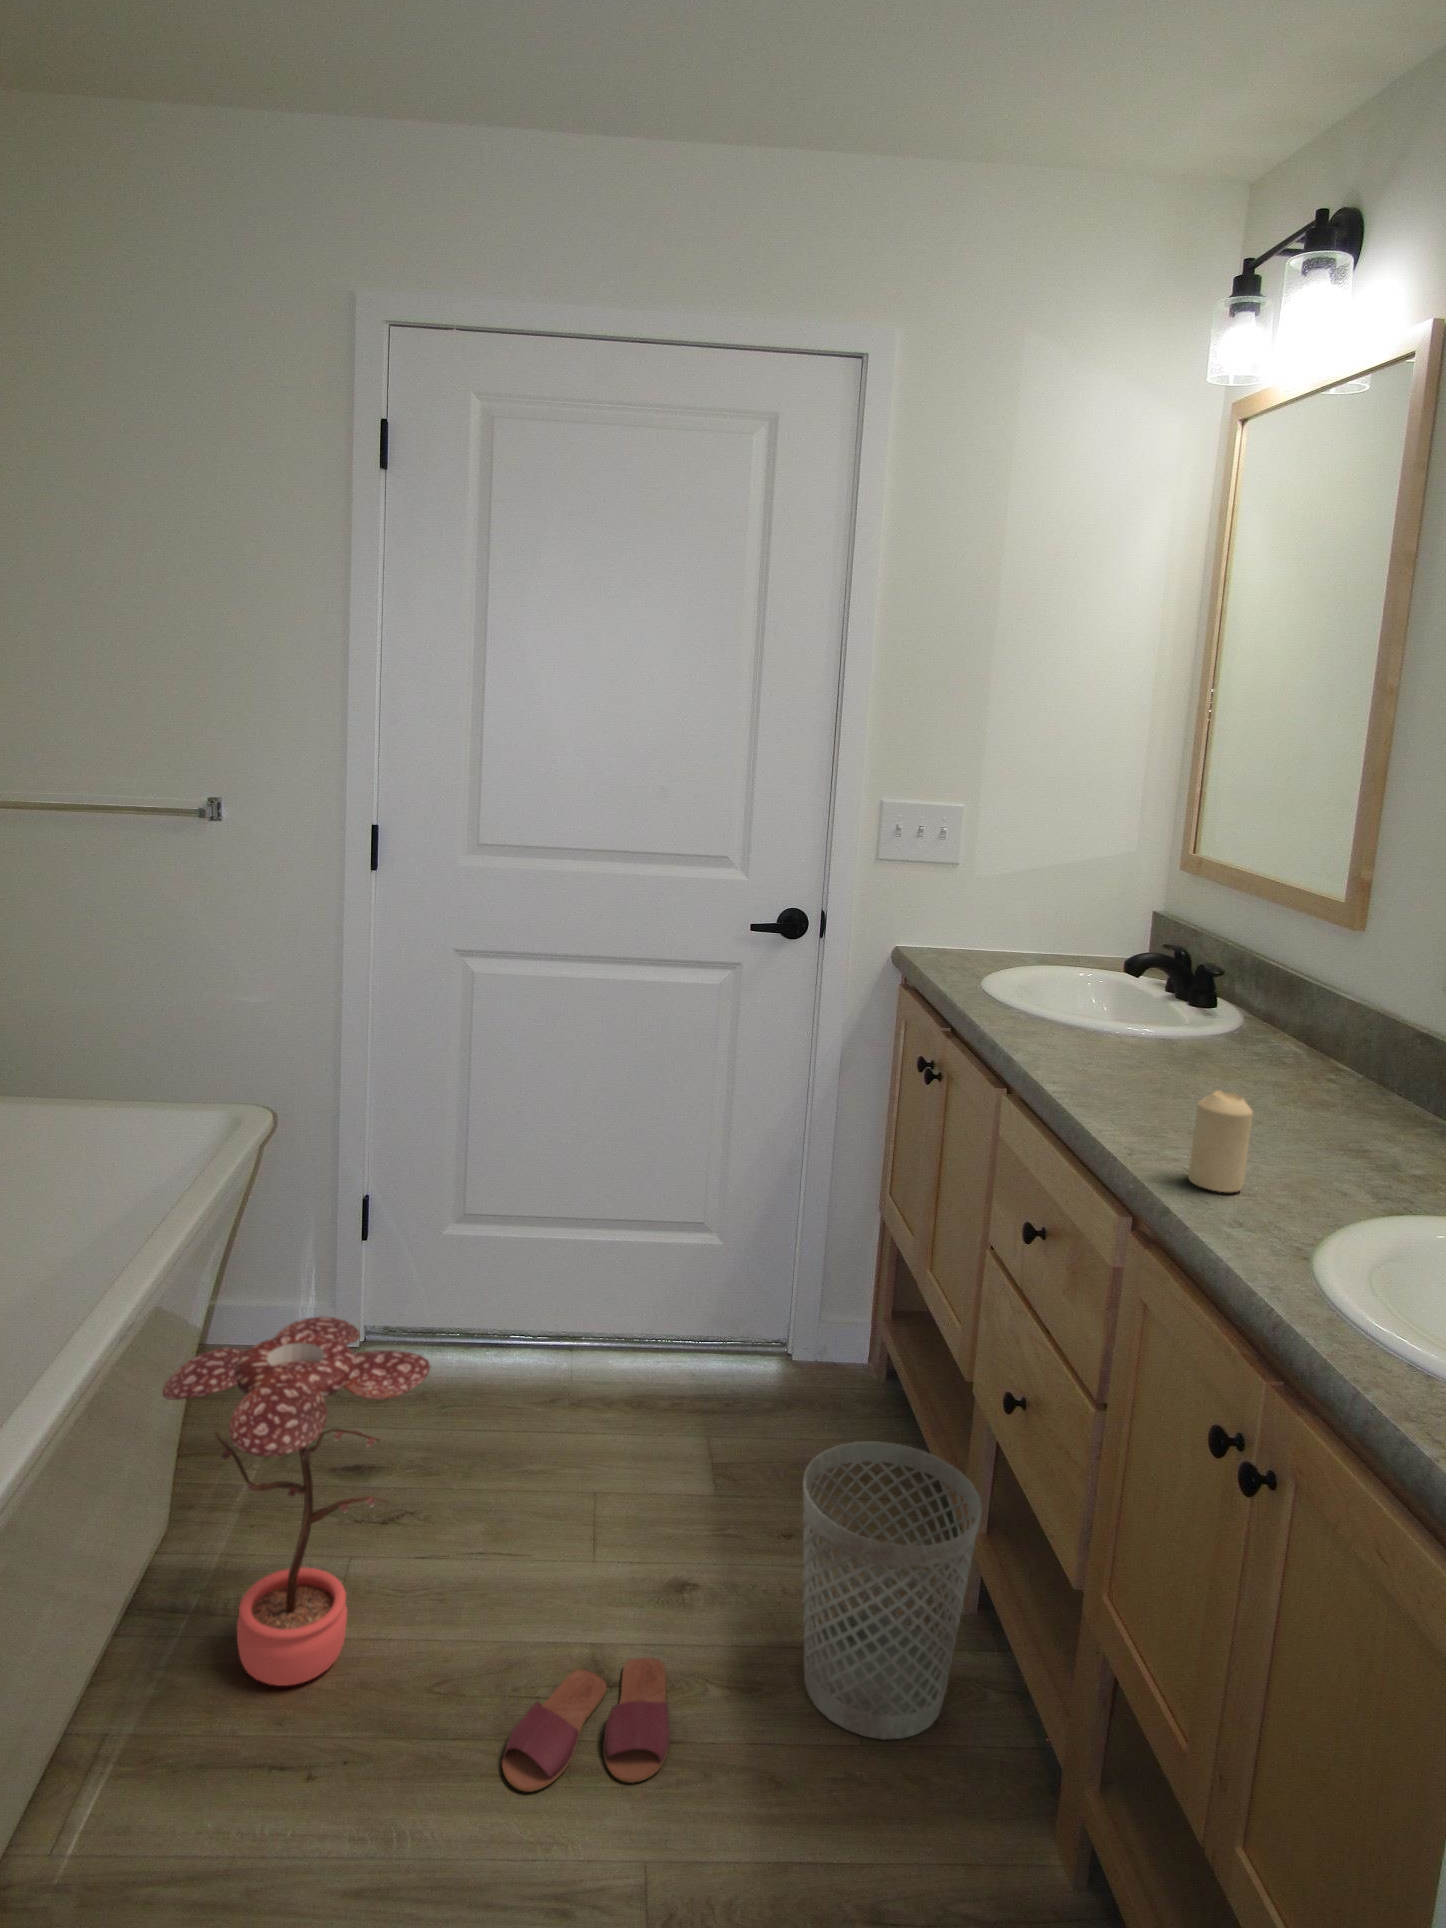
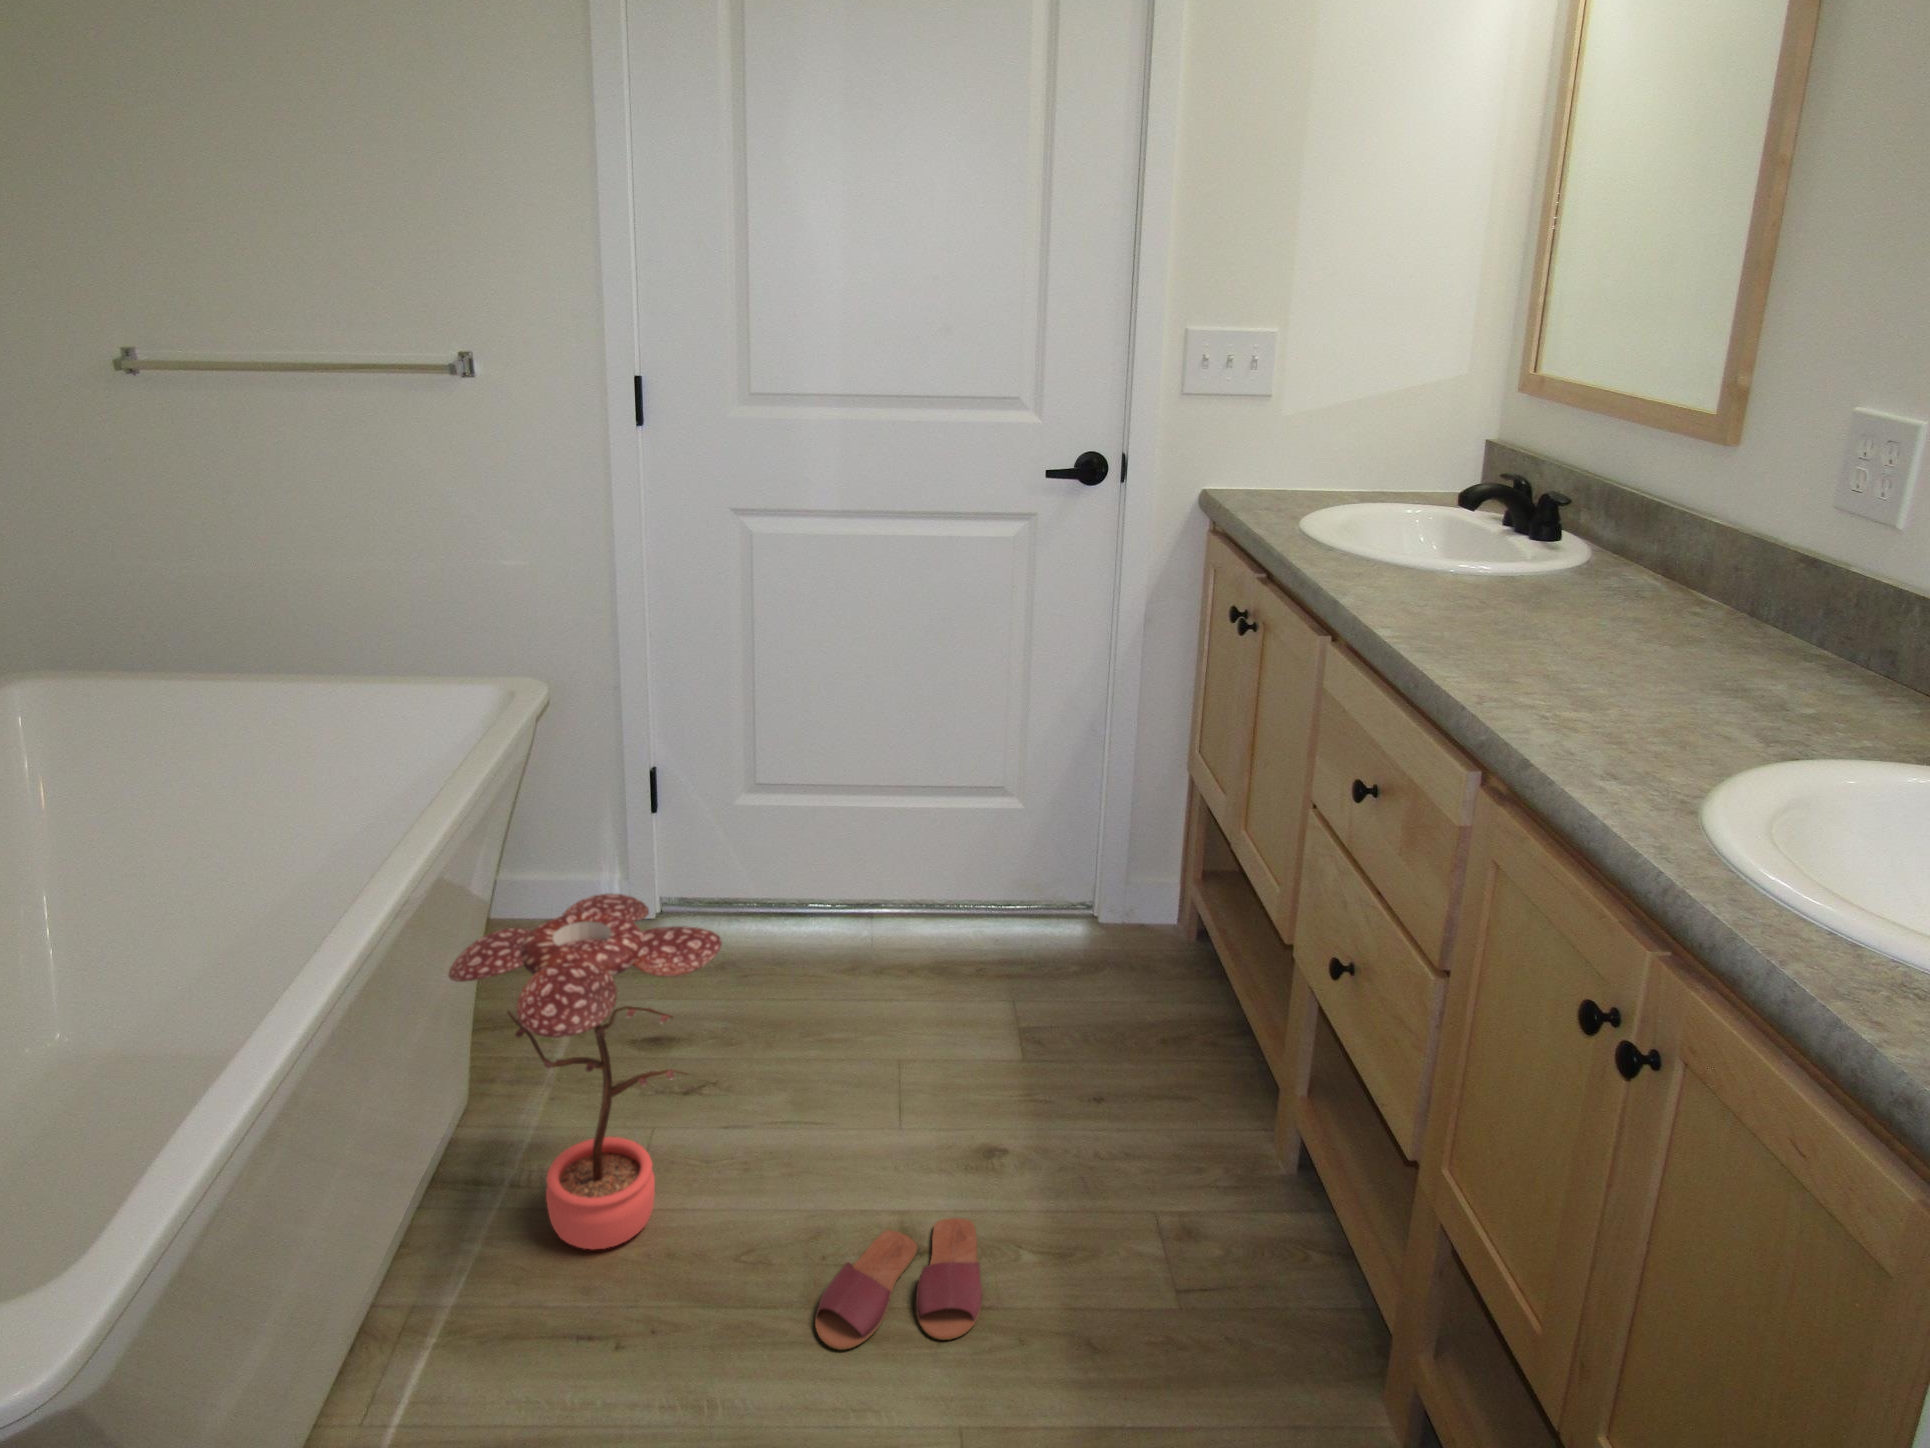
candle: present [1189,1090,1253,1192] -> none [1553,627,1633,741]
wastebasket: present [803,1442,982,1739] -> none [1114,1006,1303,1295]

